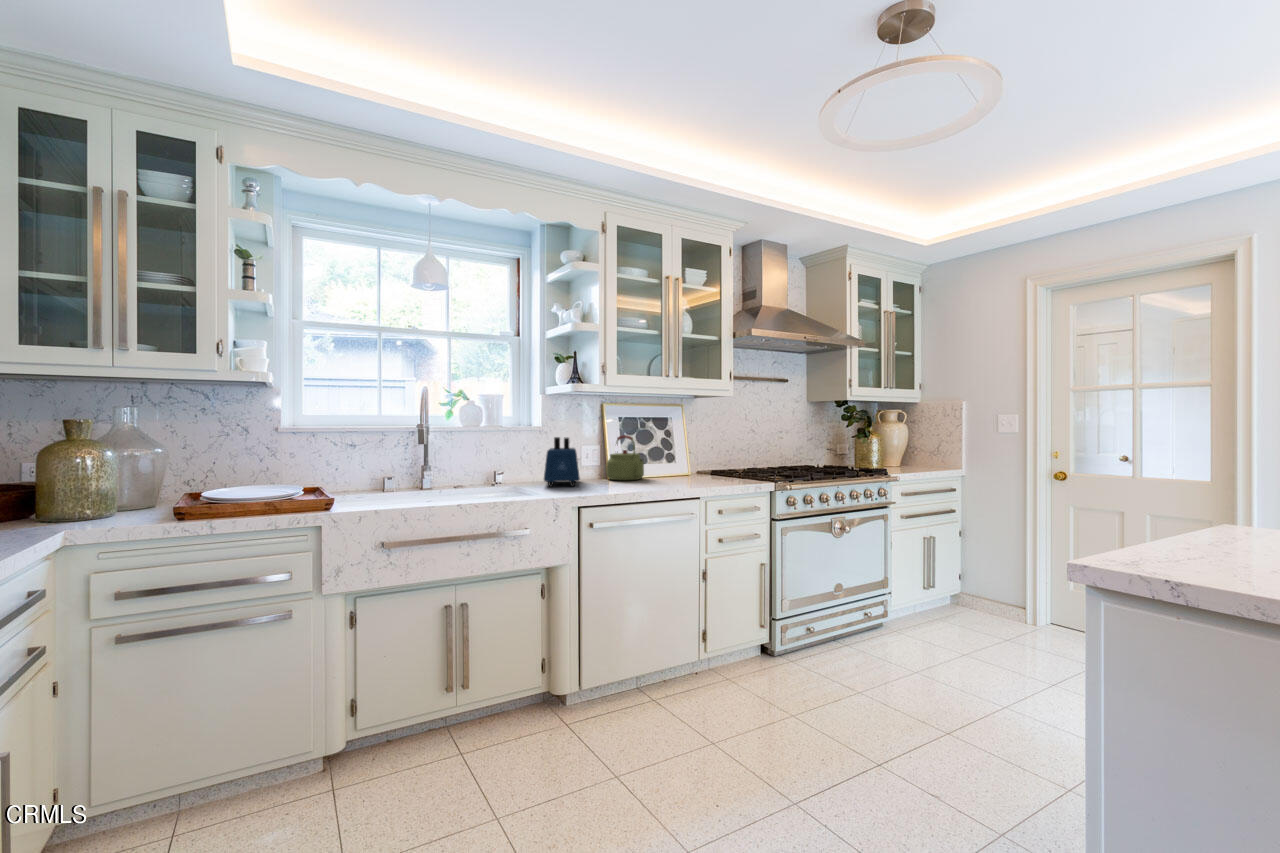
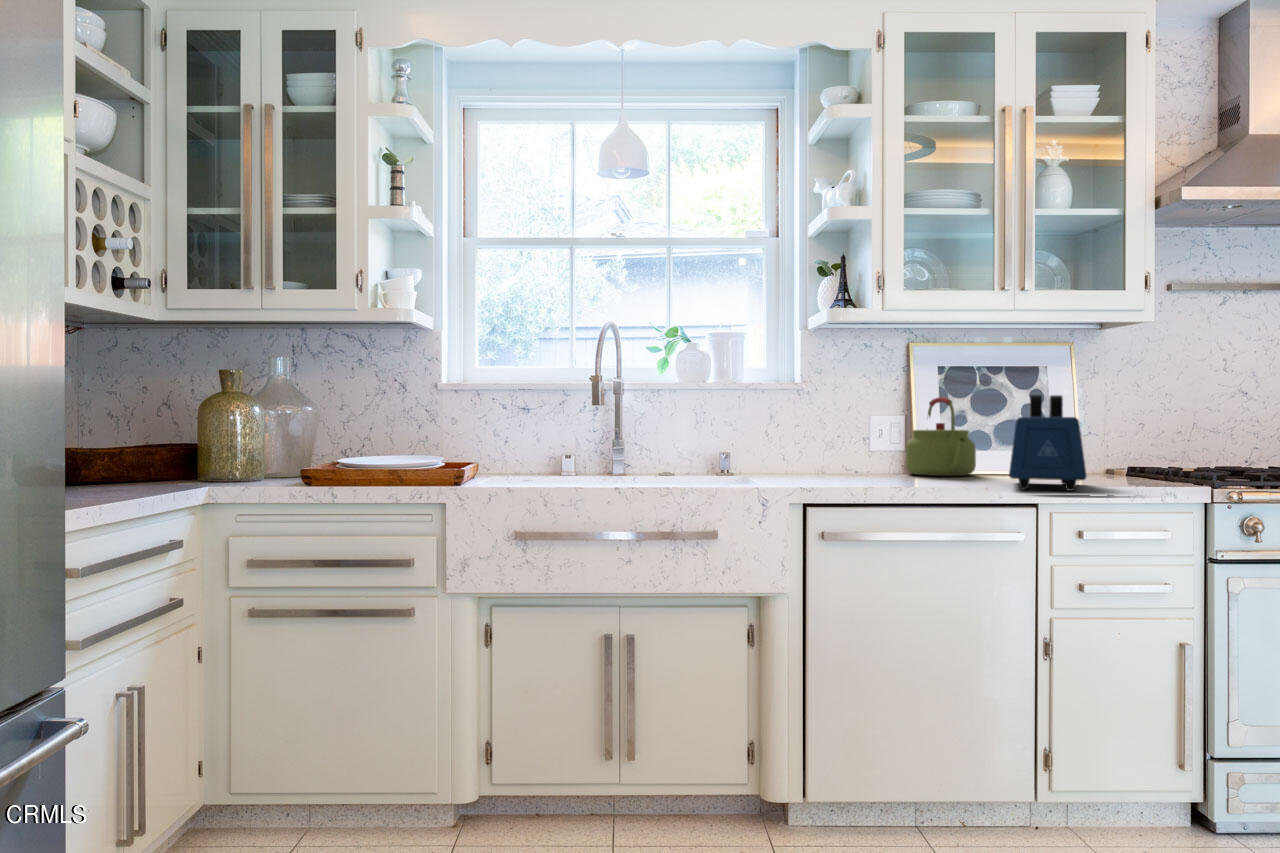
toaster: present [544,437,580,487] -> present [1009,395,1086,491]

